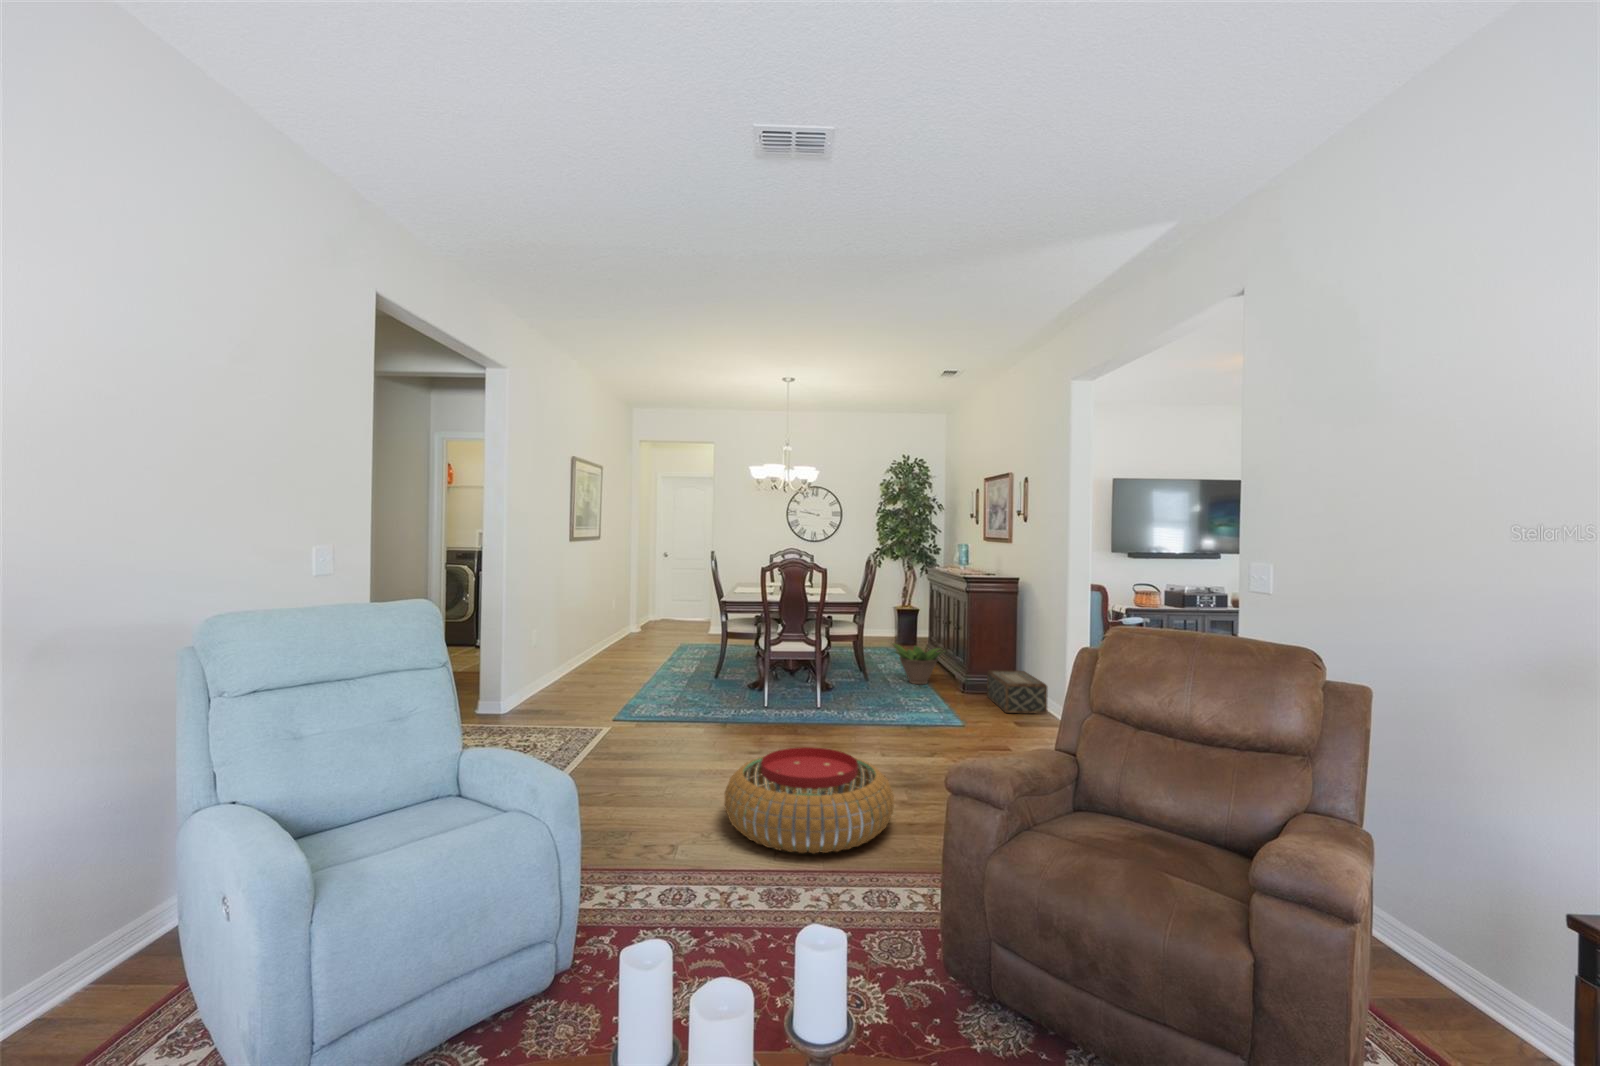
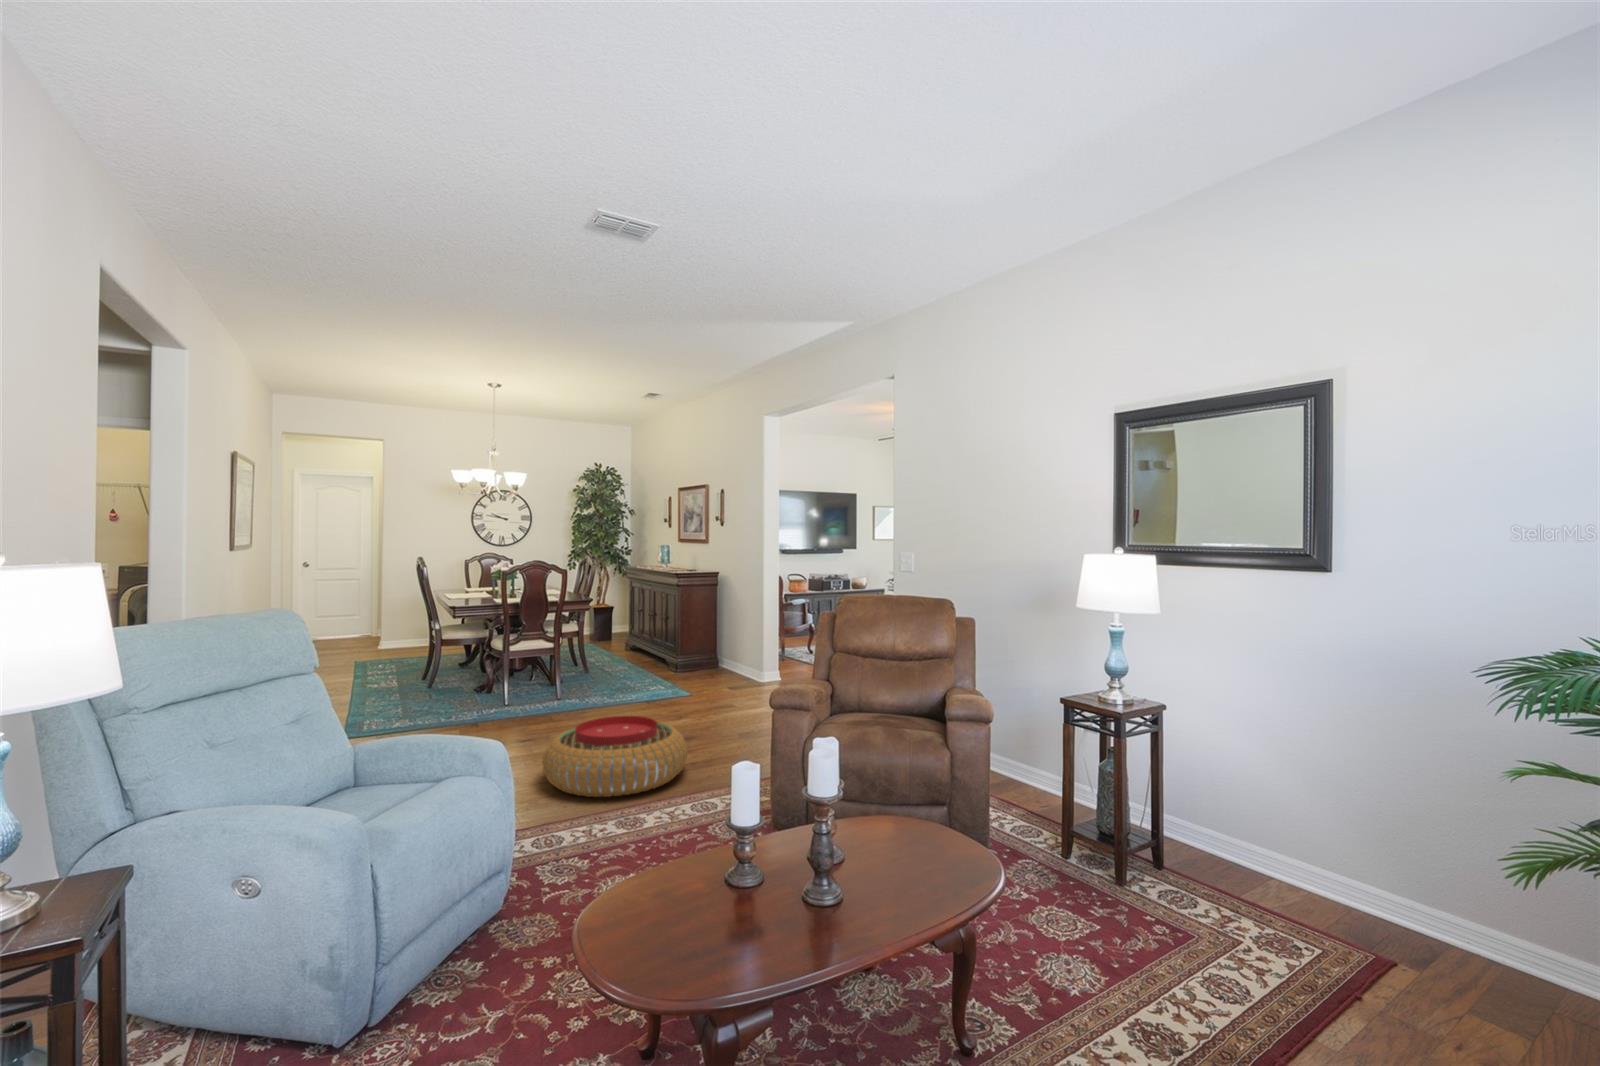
decorative plant: present [893,644,942,684] -> none [605,635,659,670]
woven basket: present [987,670,1048,714] -> none [697,648,749,682]

